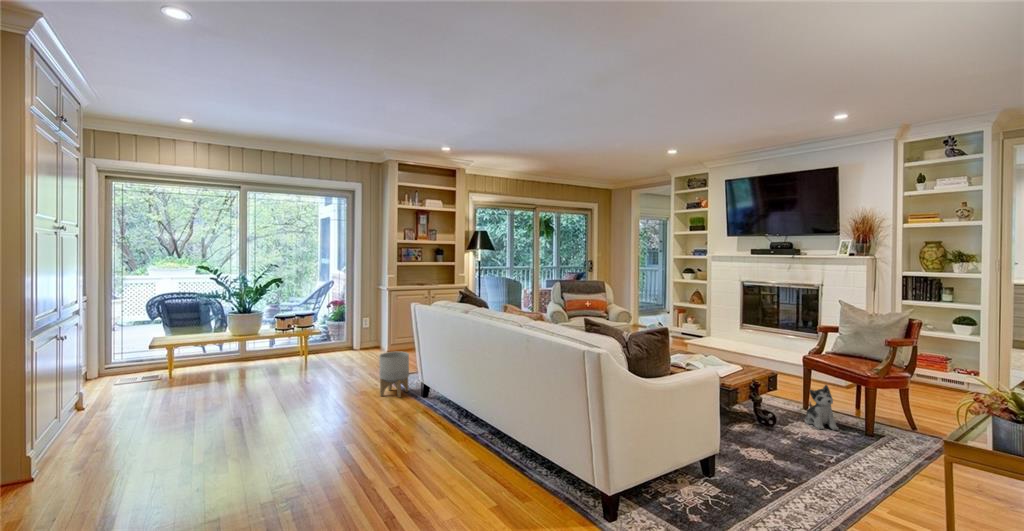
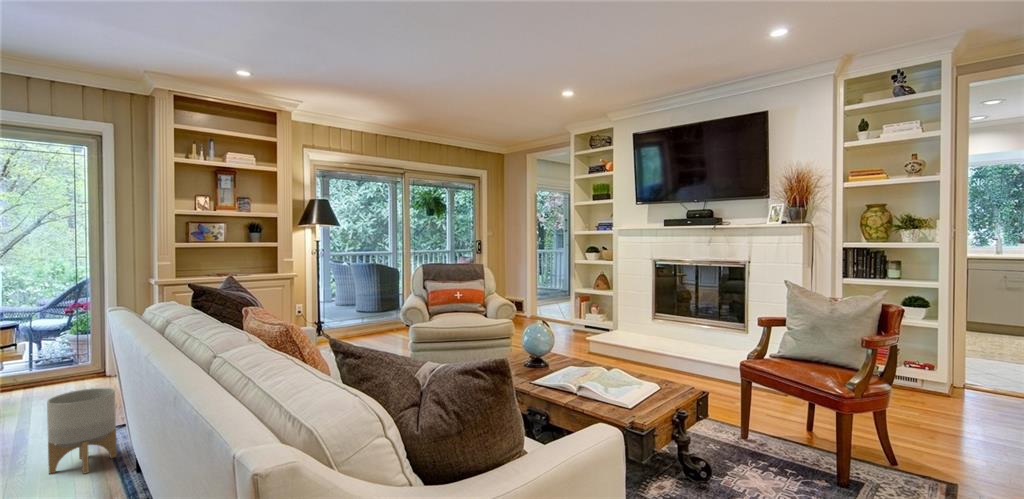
plush toy: present [805,385,839,430] -> none [749,409,799,481]

